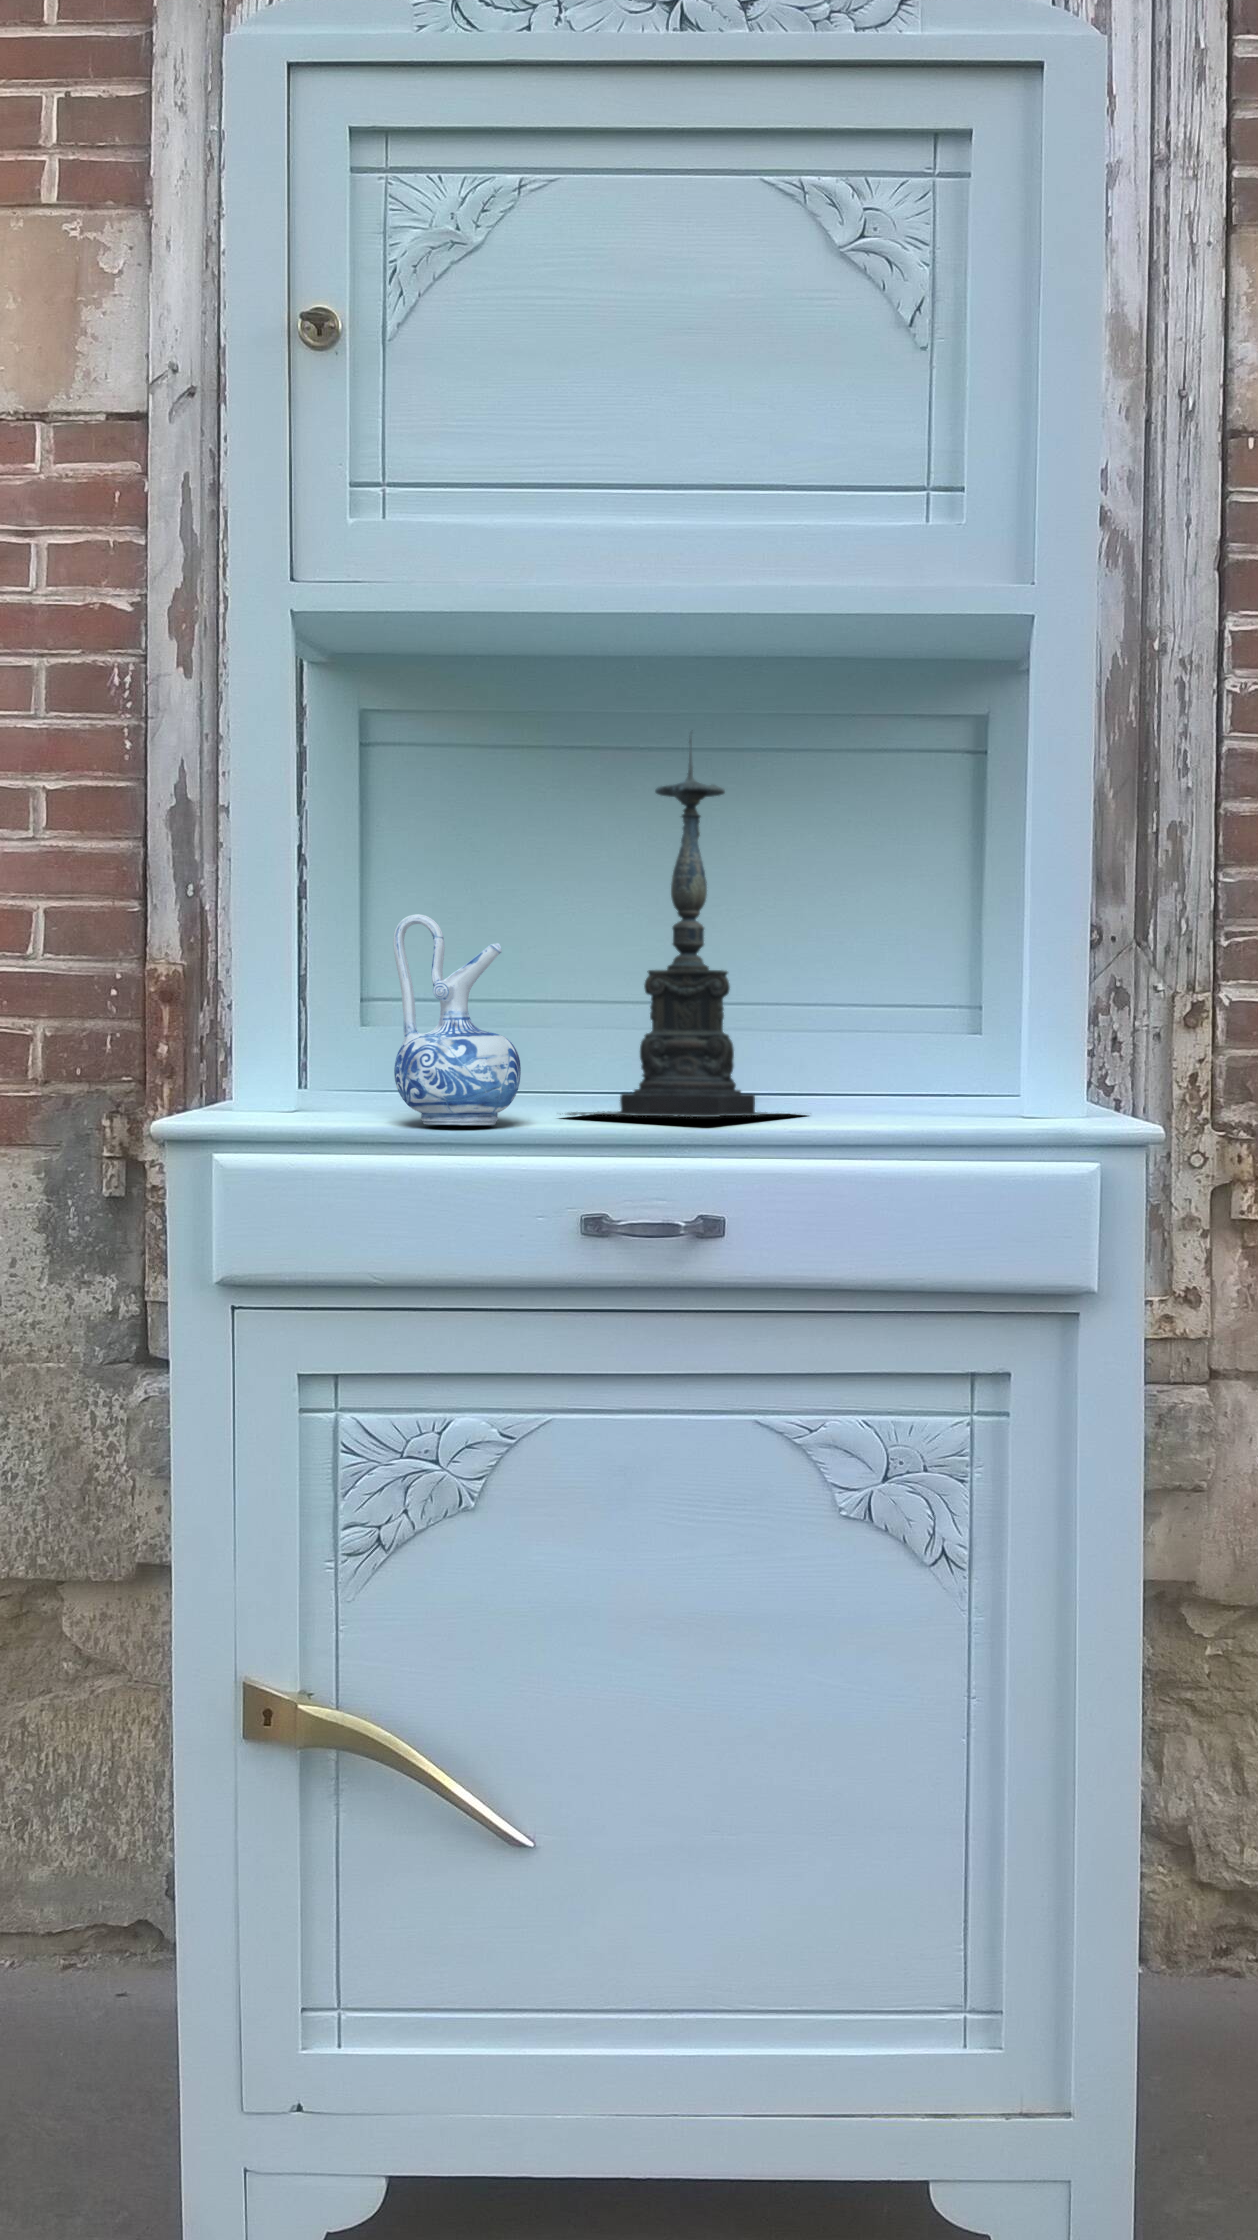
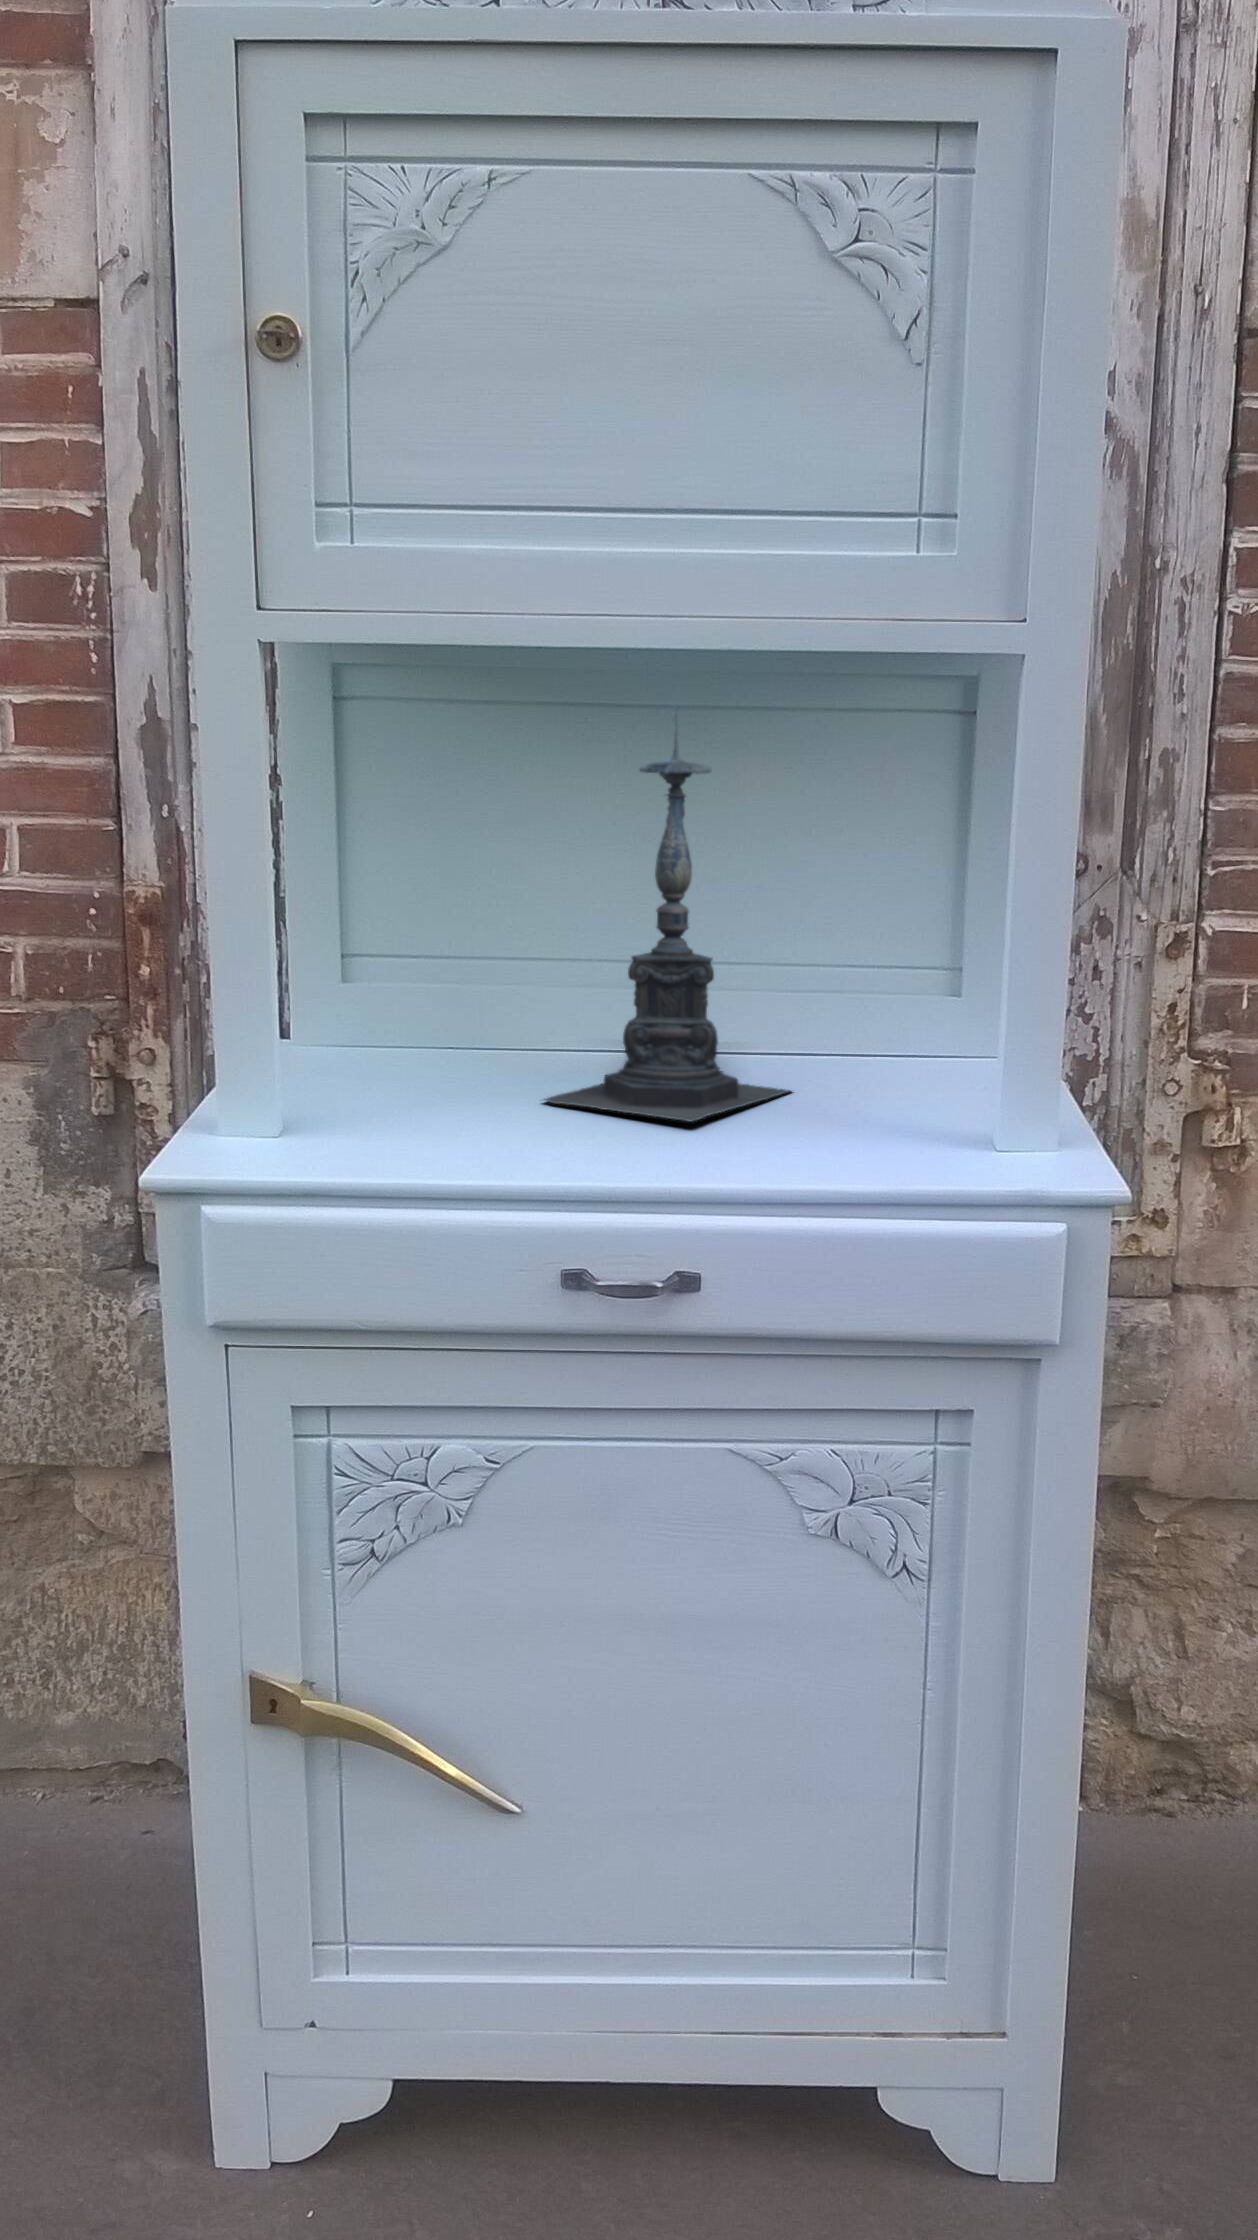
ceramic pitcher: present [393,914,521,1125] -> none [372,920,504,1136]

